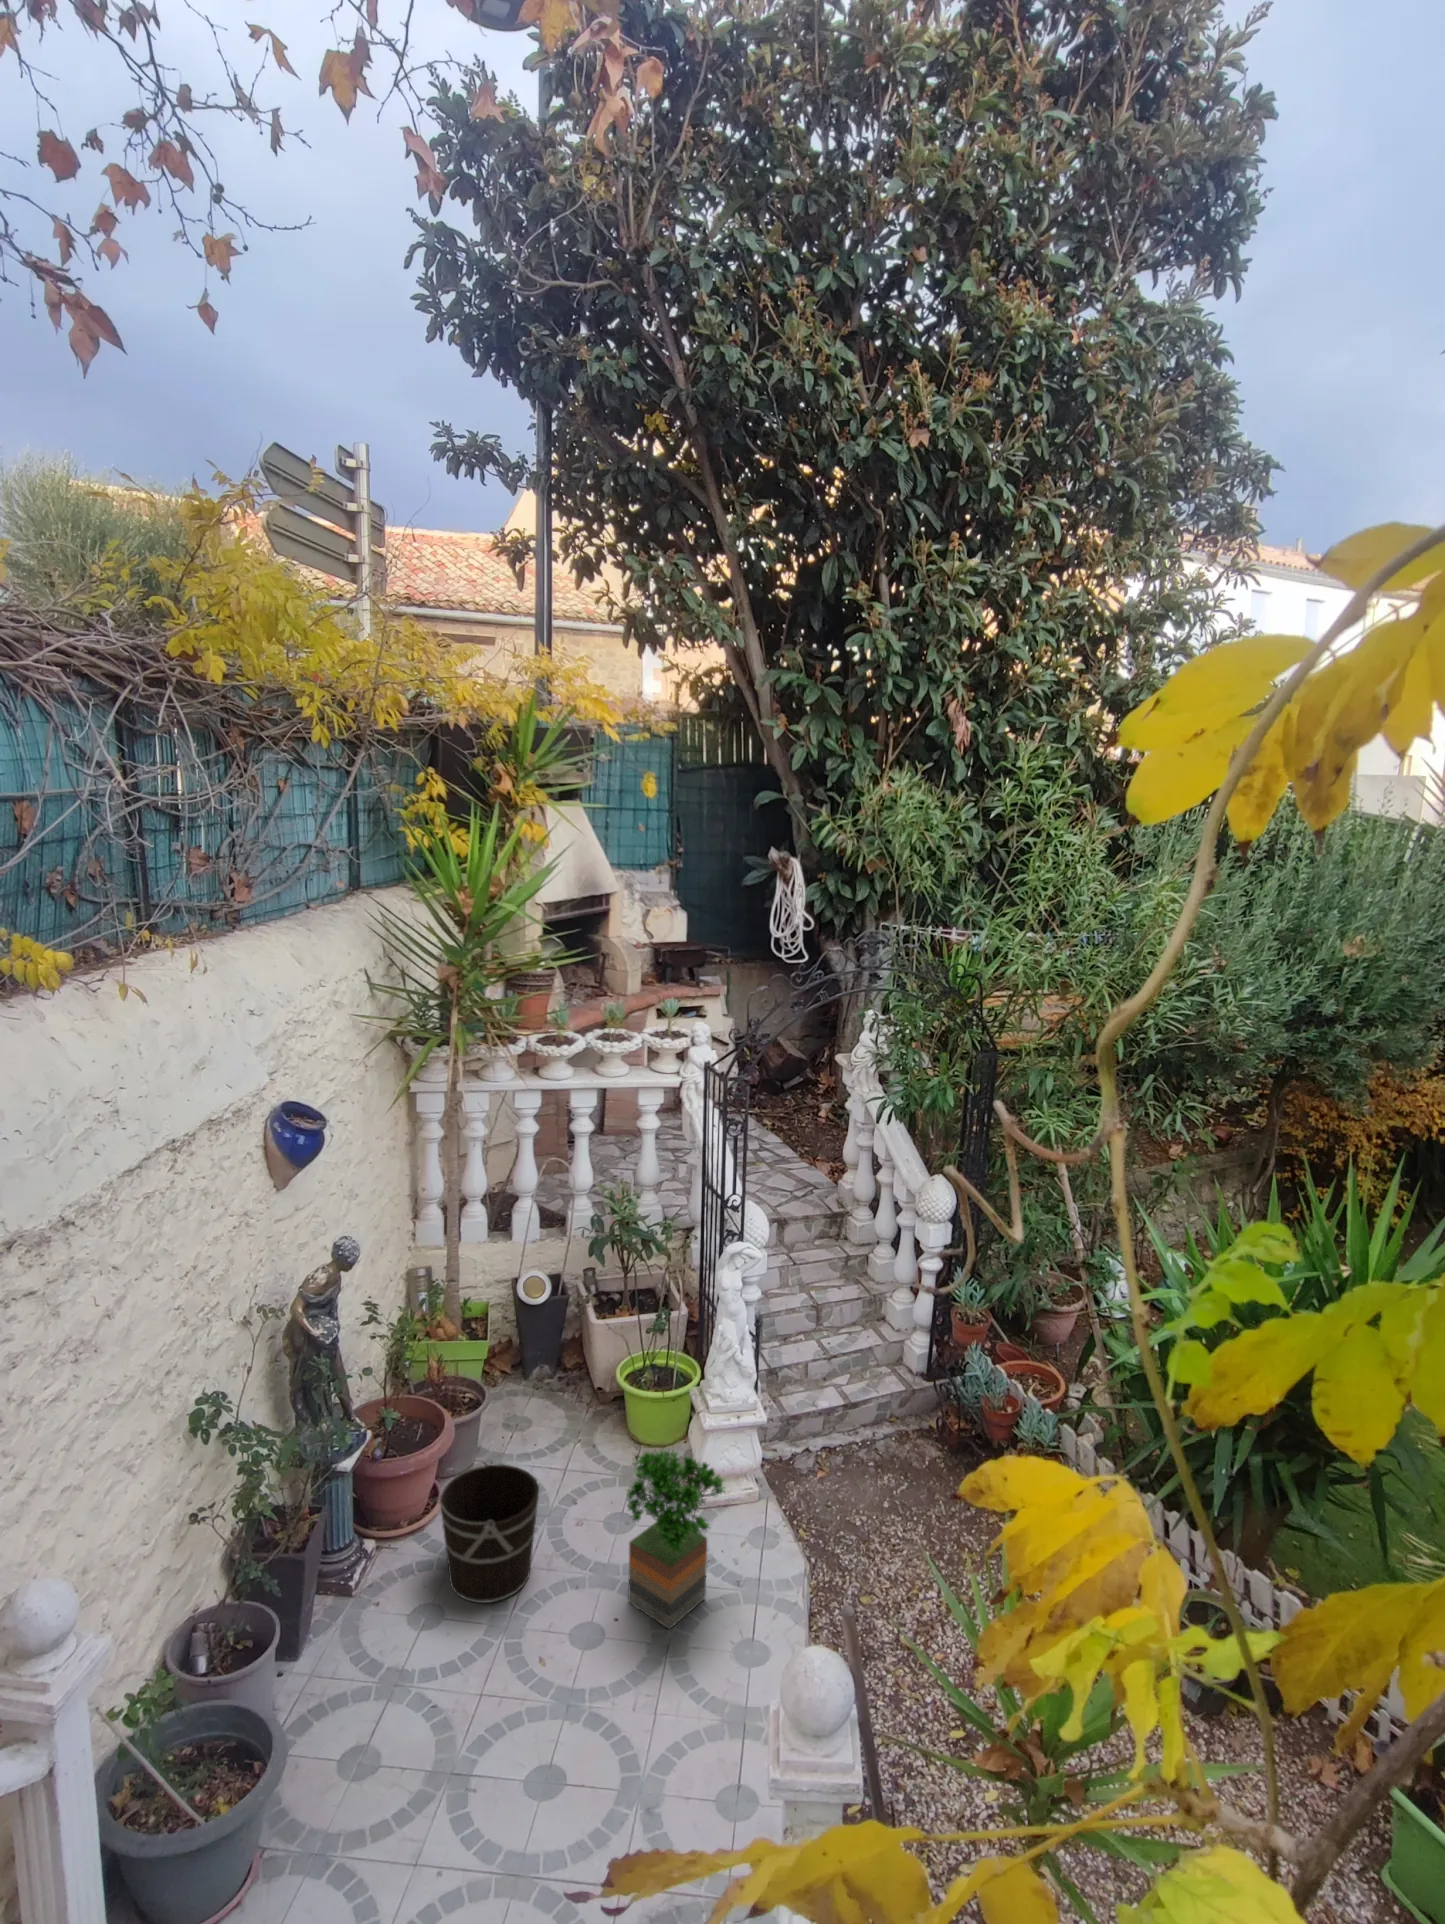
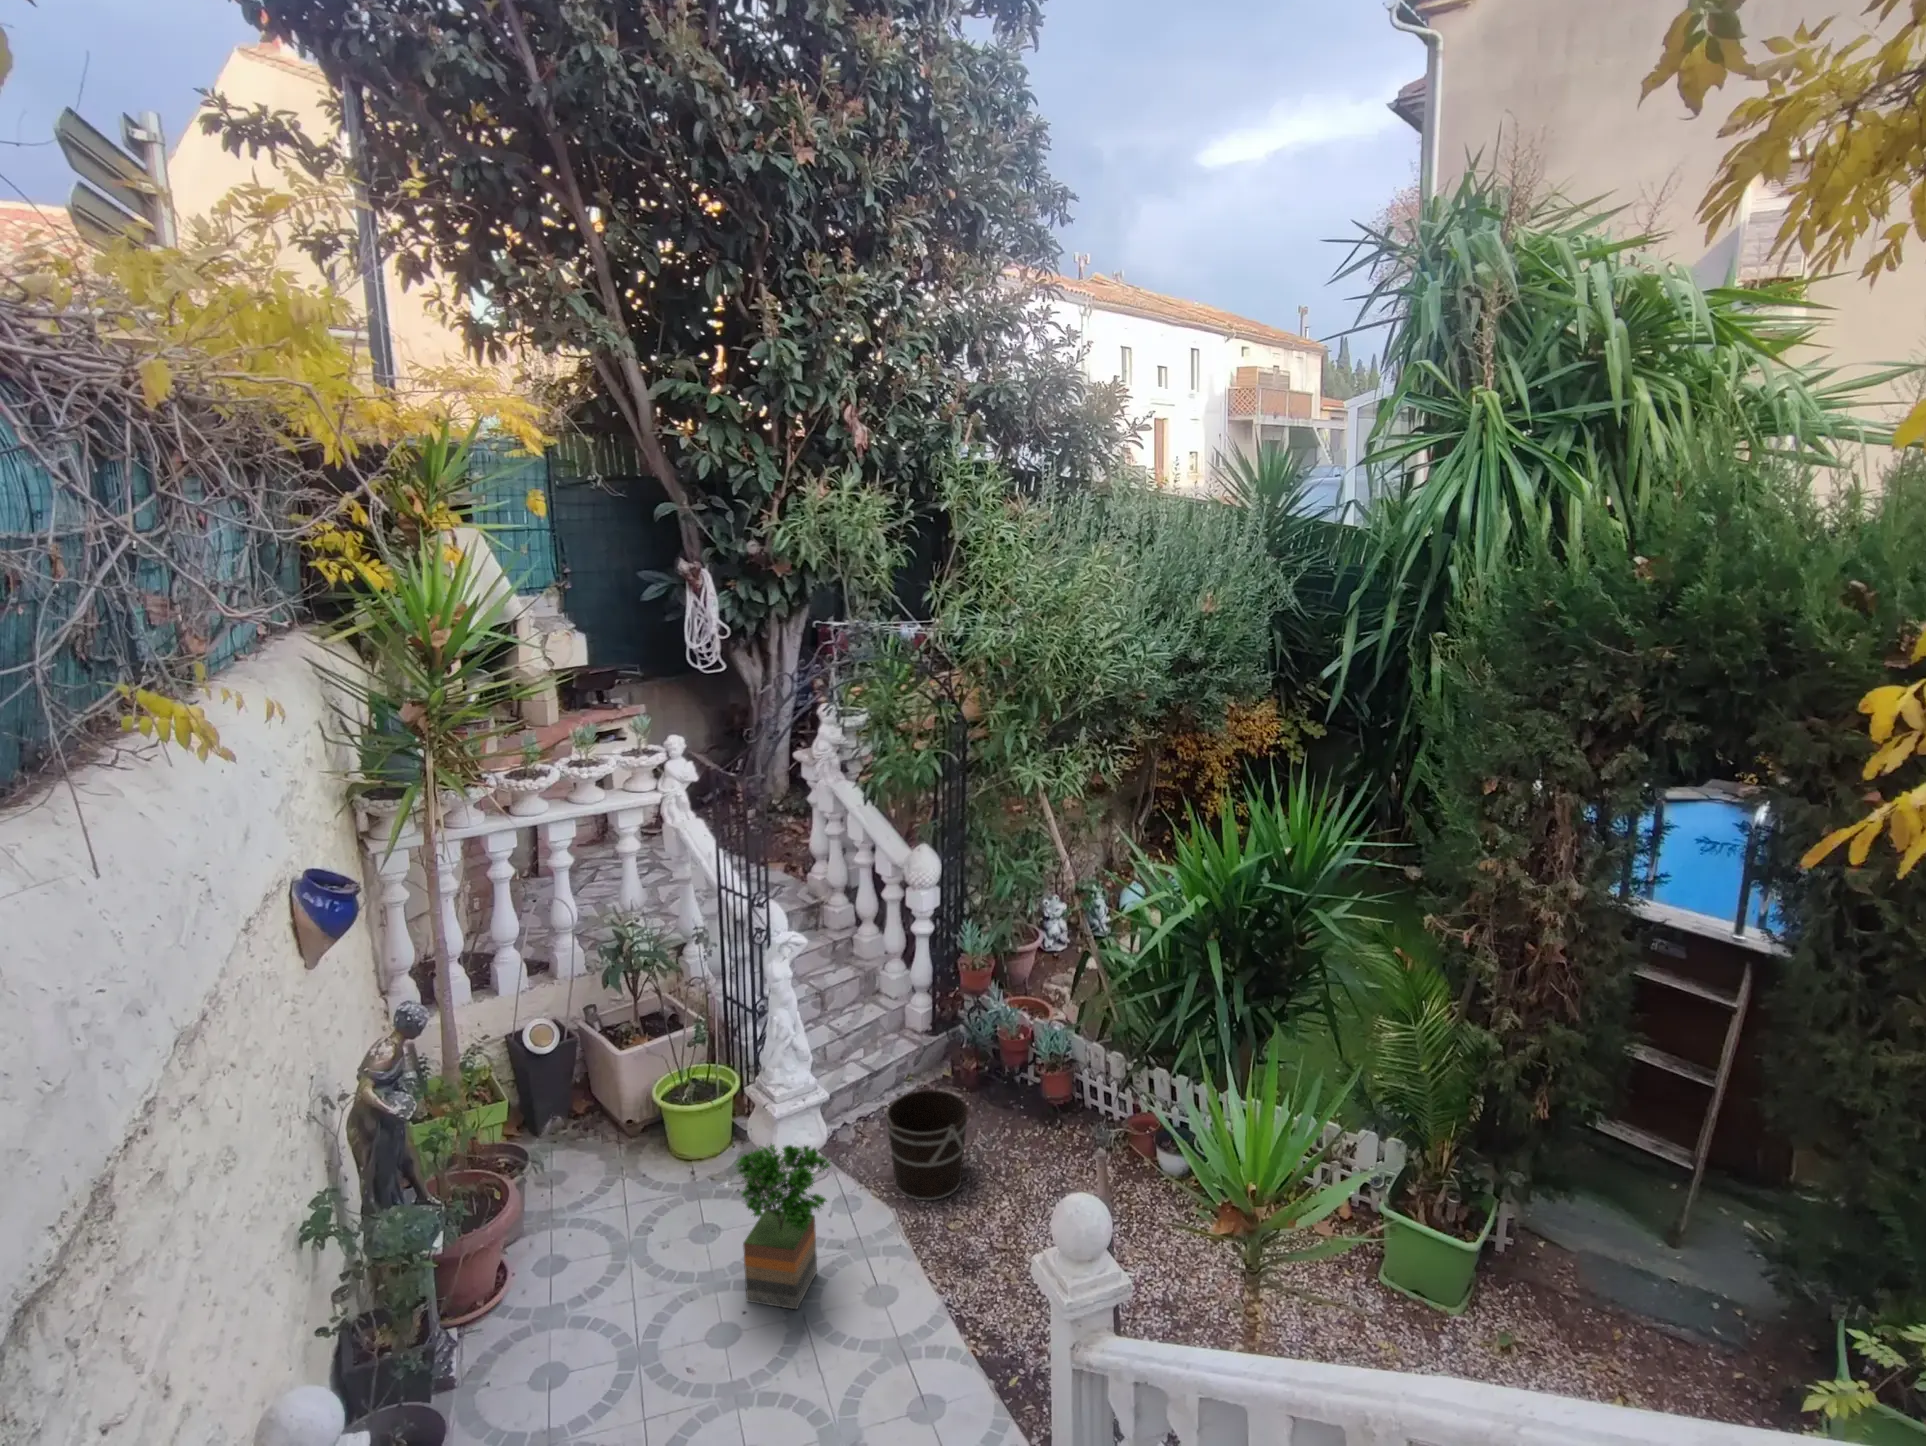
bucket: present [437,1462,539,1603] -> present [886,1090,968,1200]

